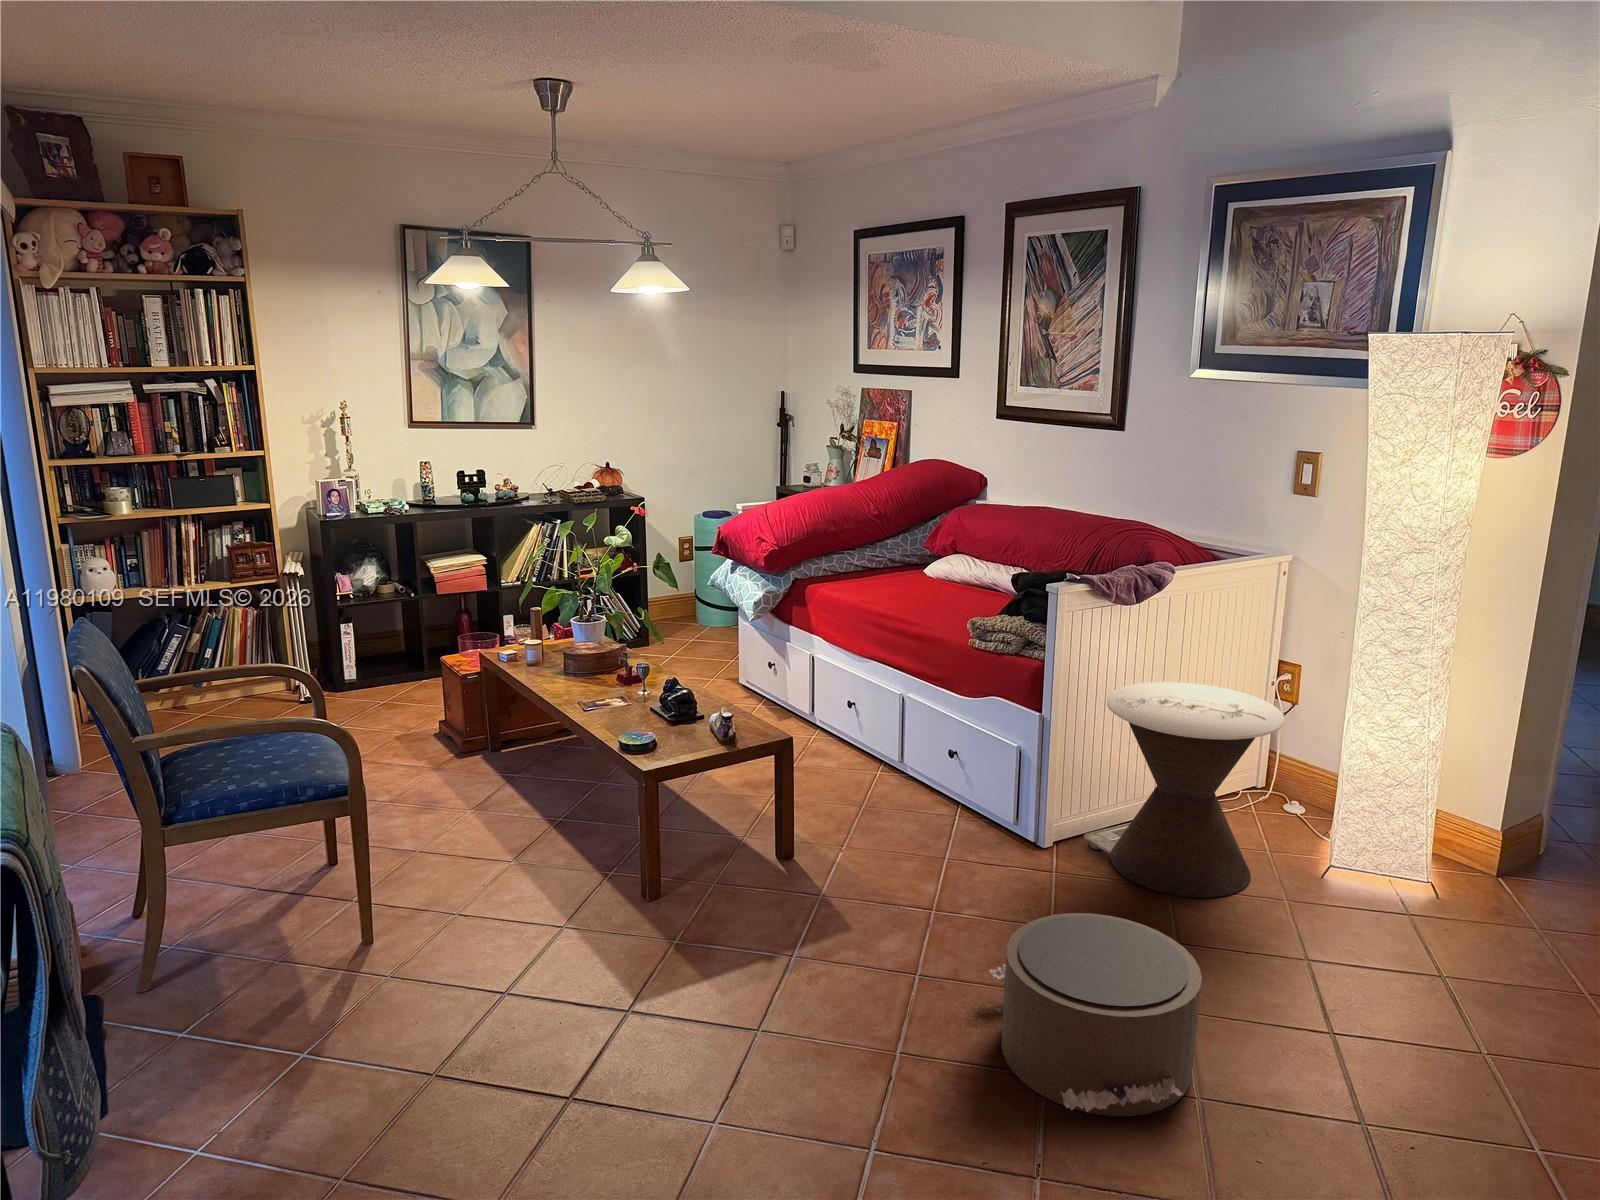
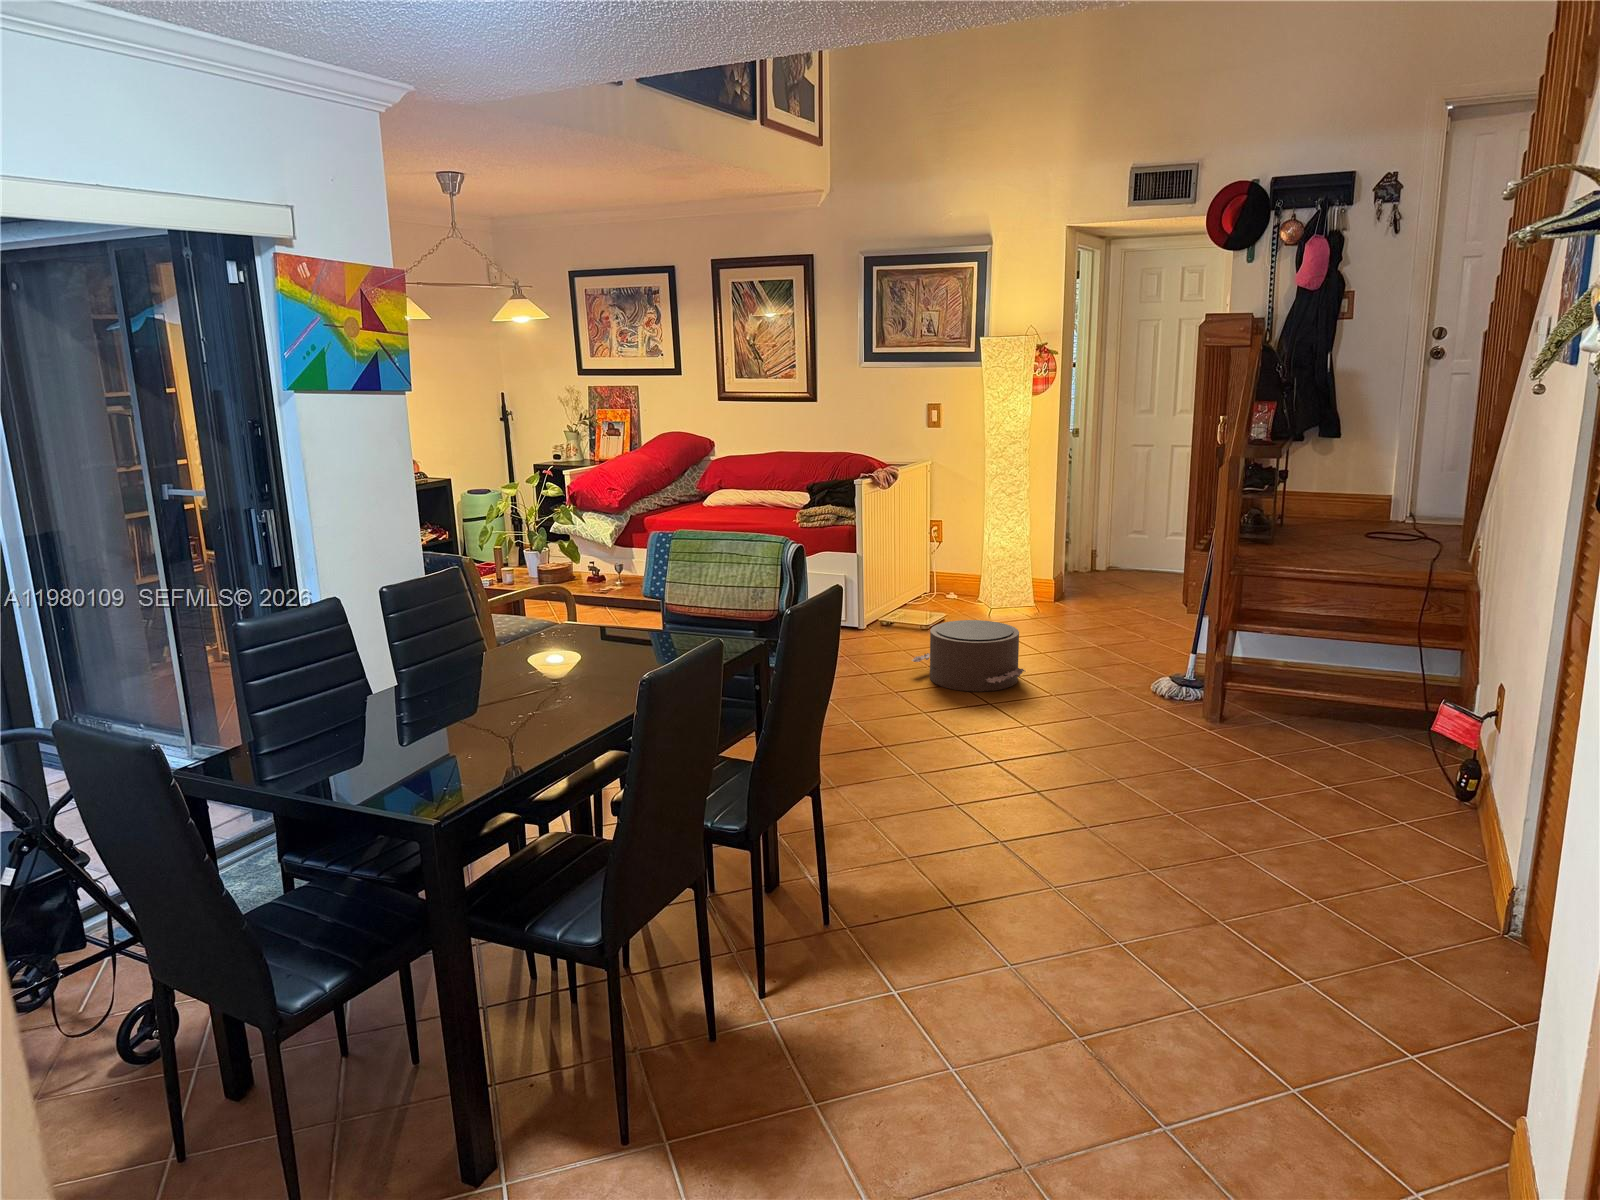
side table: present [1107,682,1284,898] -> none [888,529,977,633]

